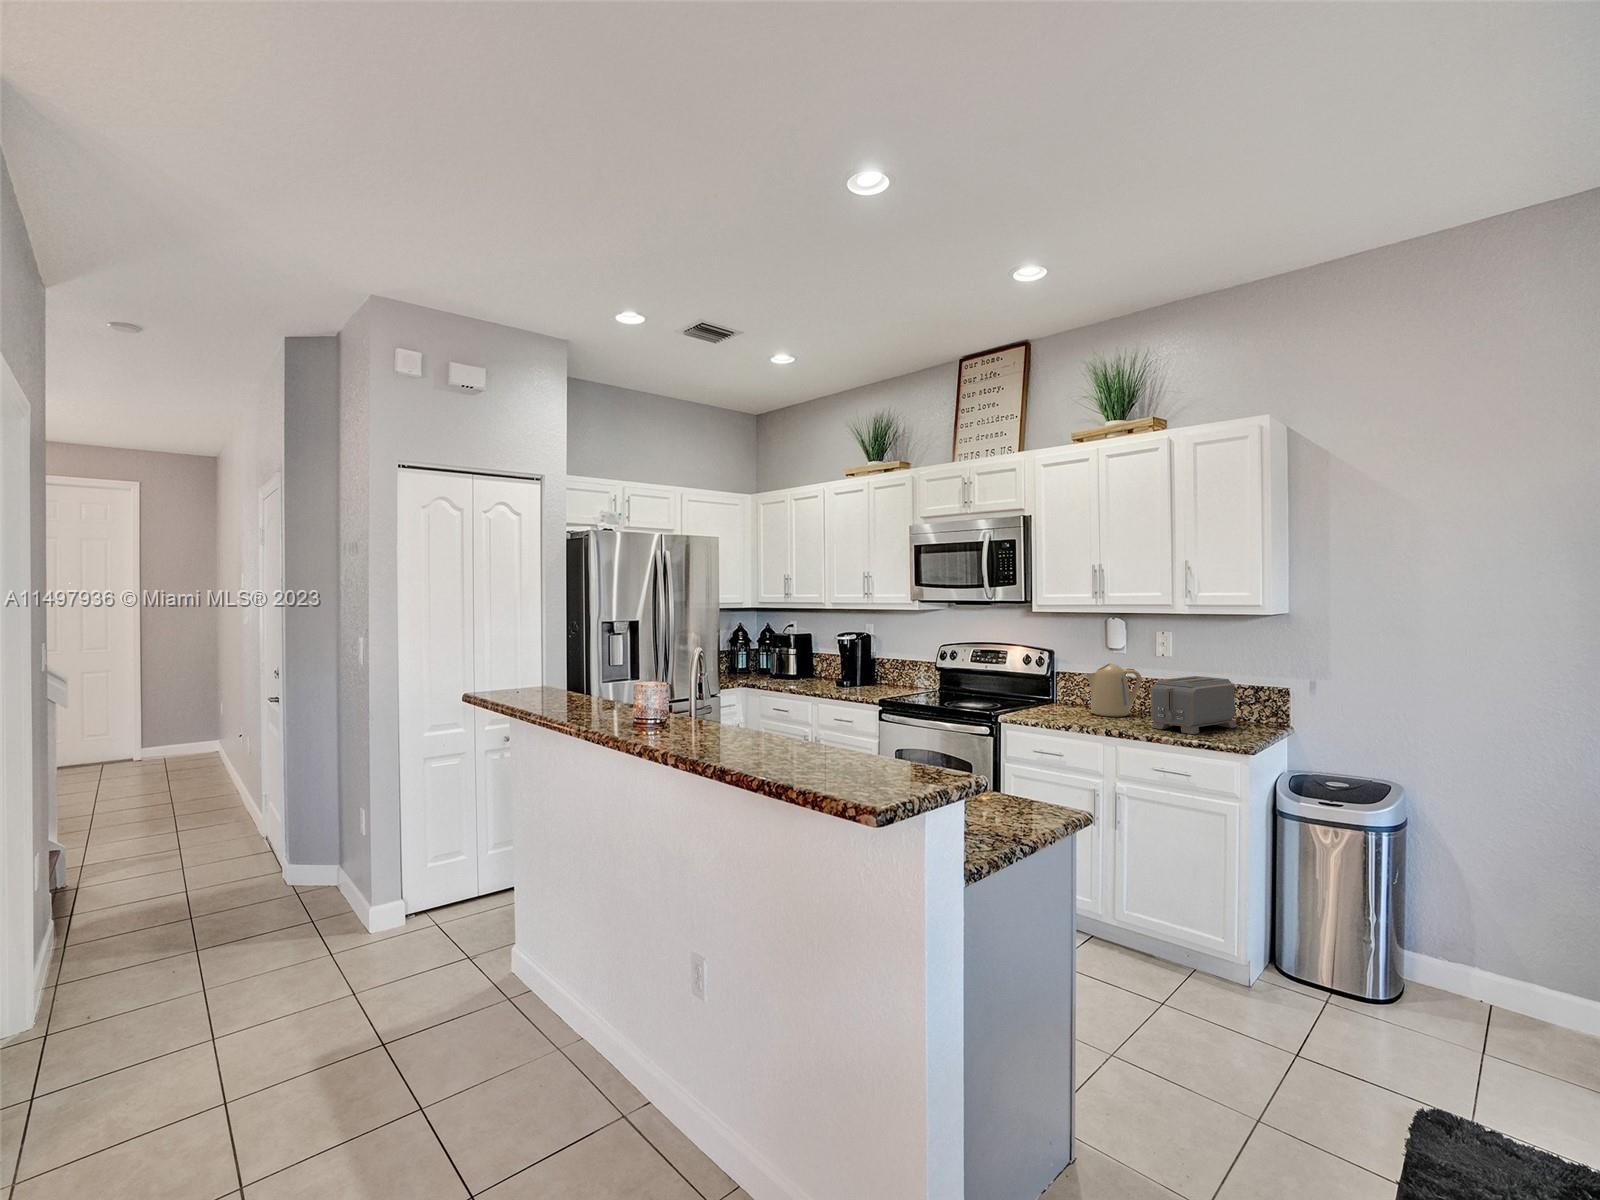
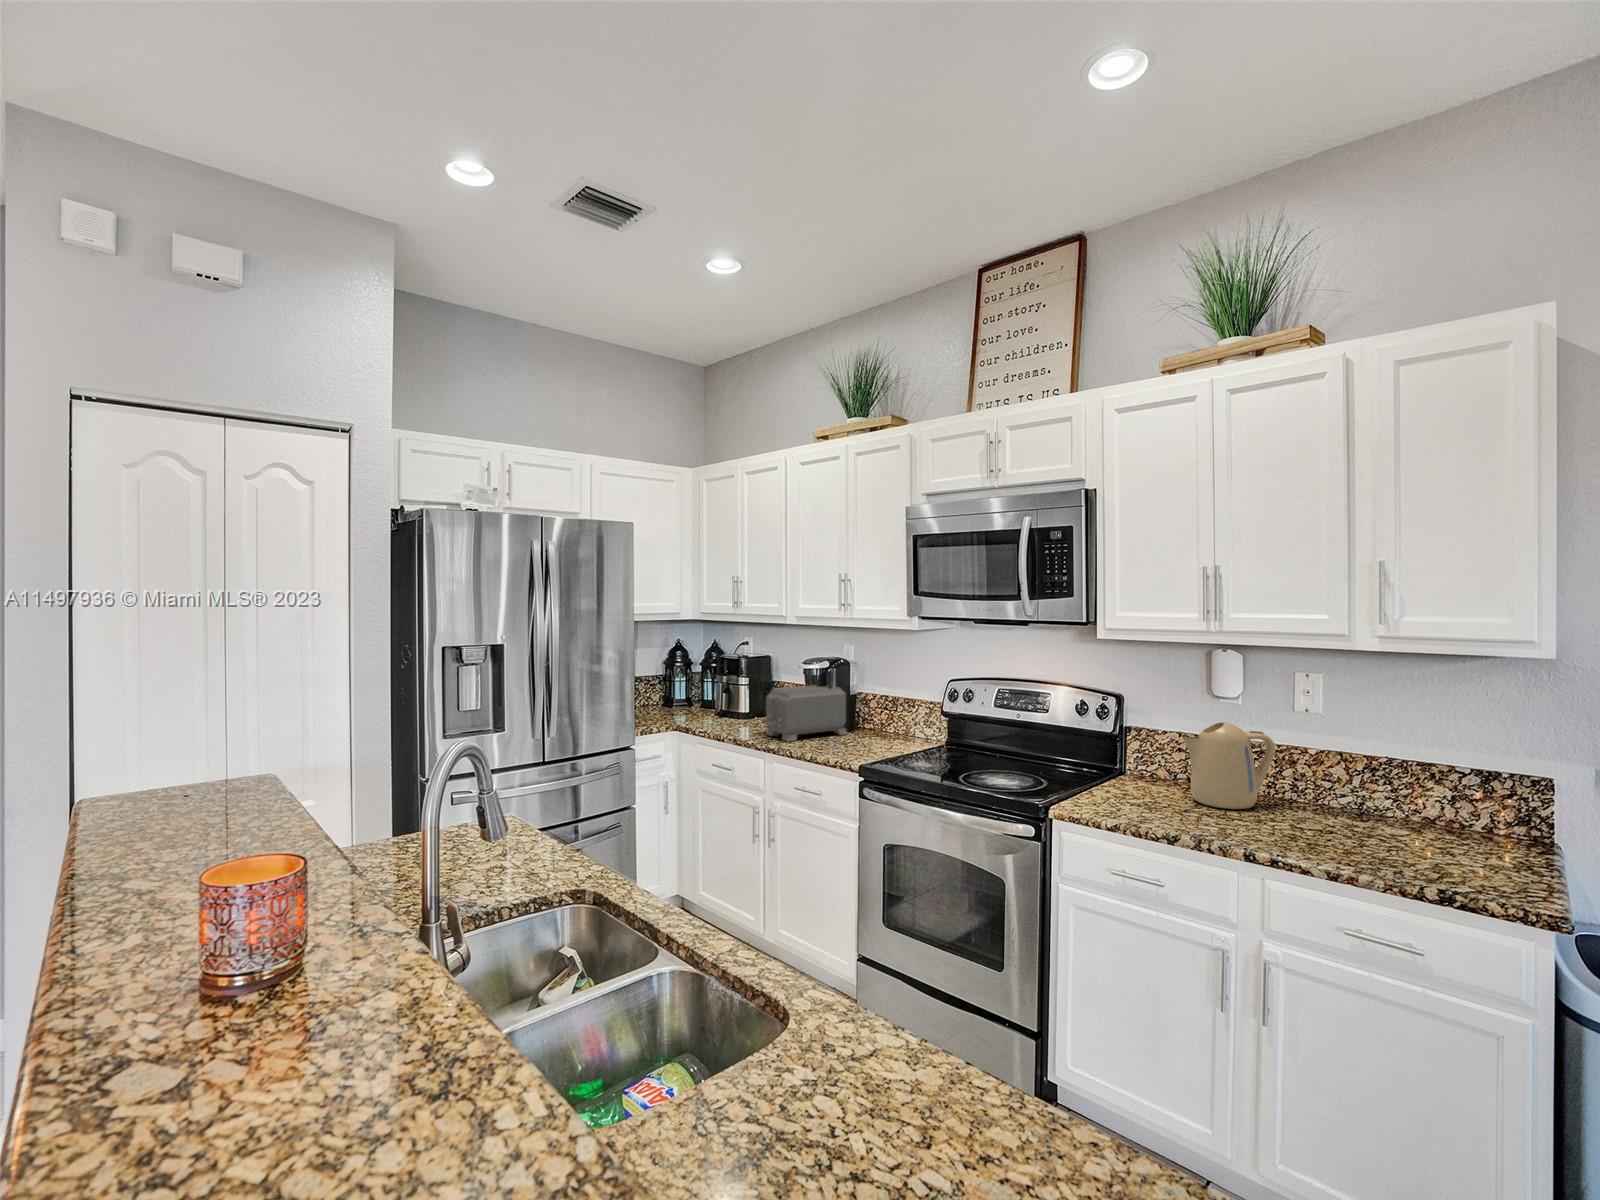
toaster: present [1151,676,1237,734] -> present [766,685,847,741]

